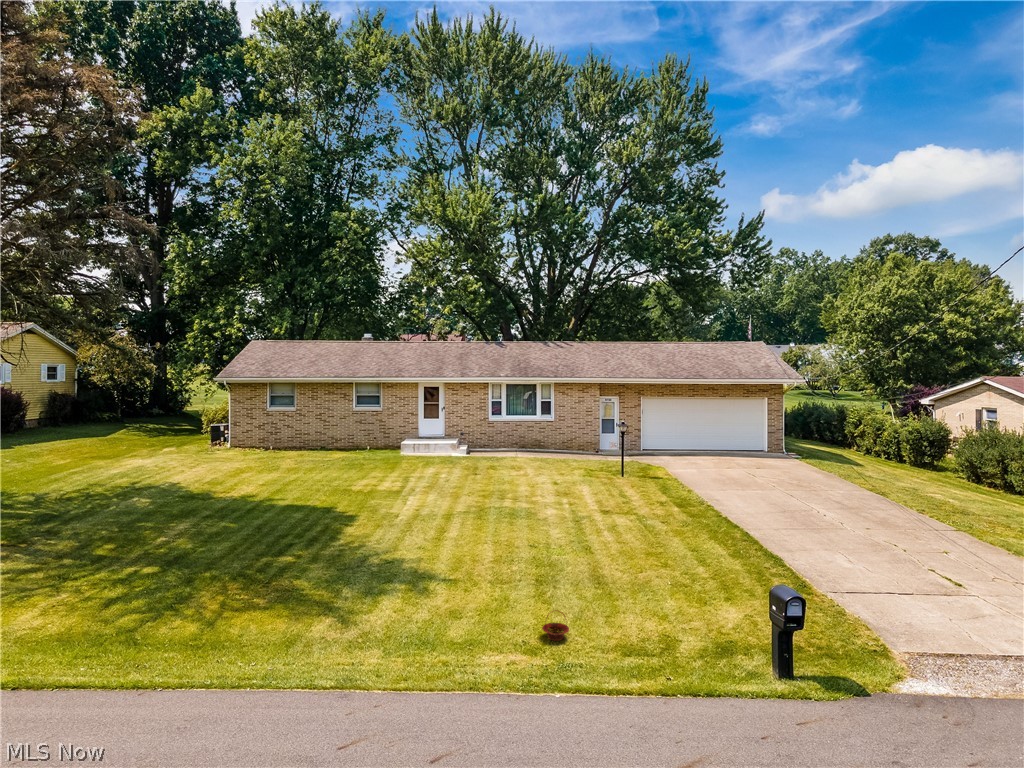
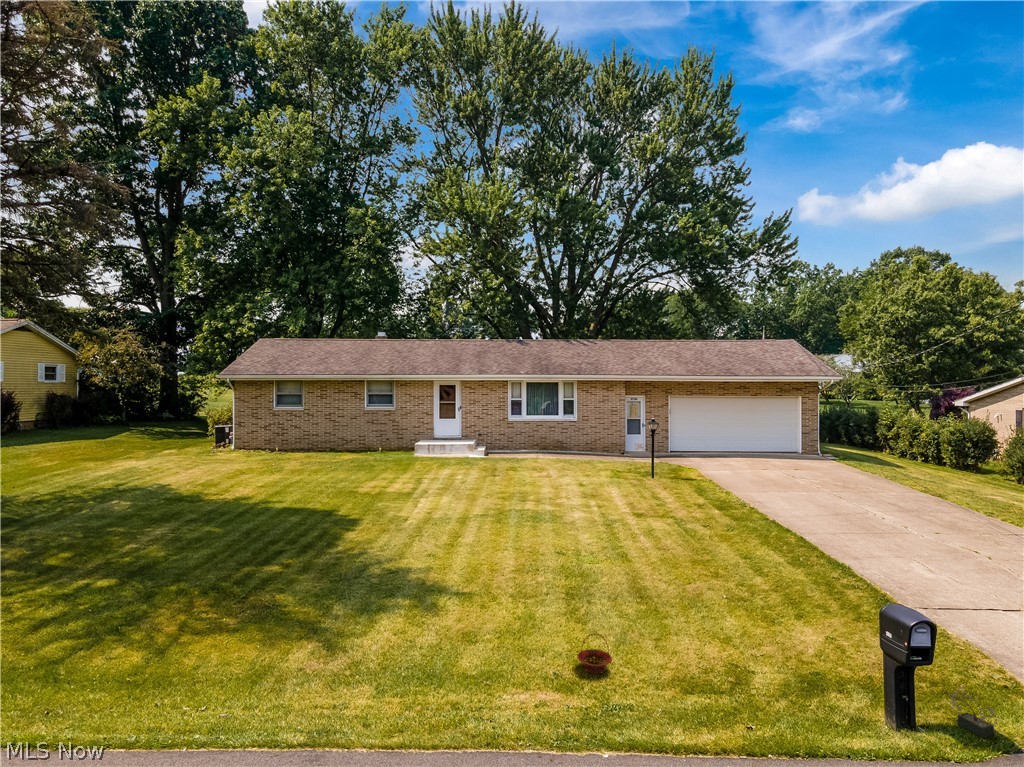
decorative plant: none [814,646,849,682] -> present [950,687,999,738]

